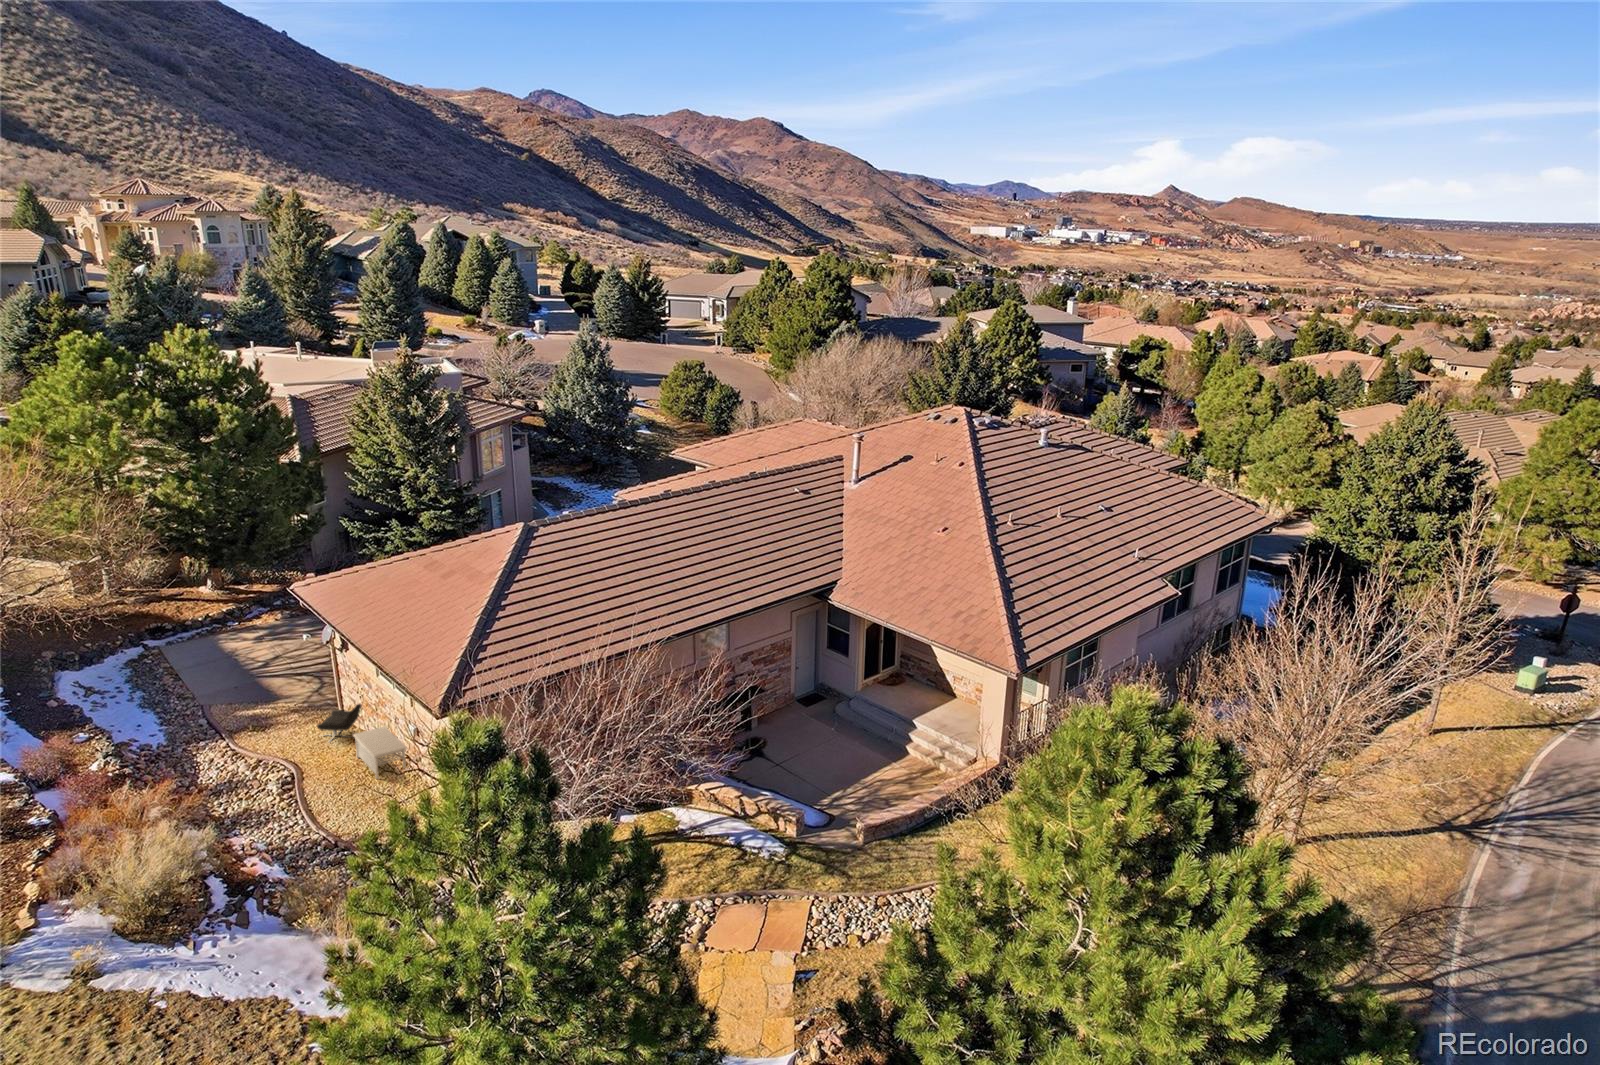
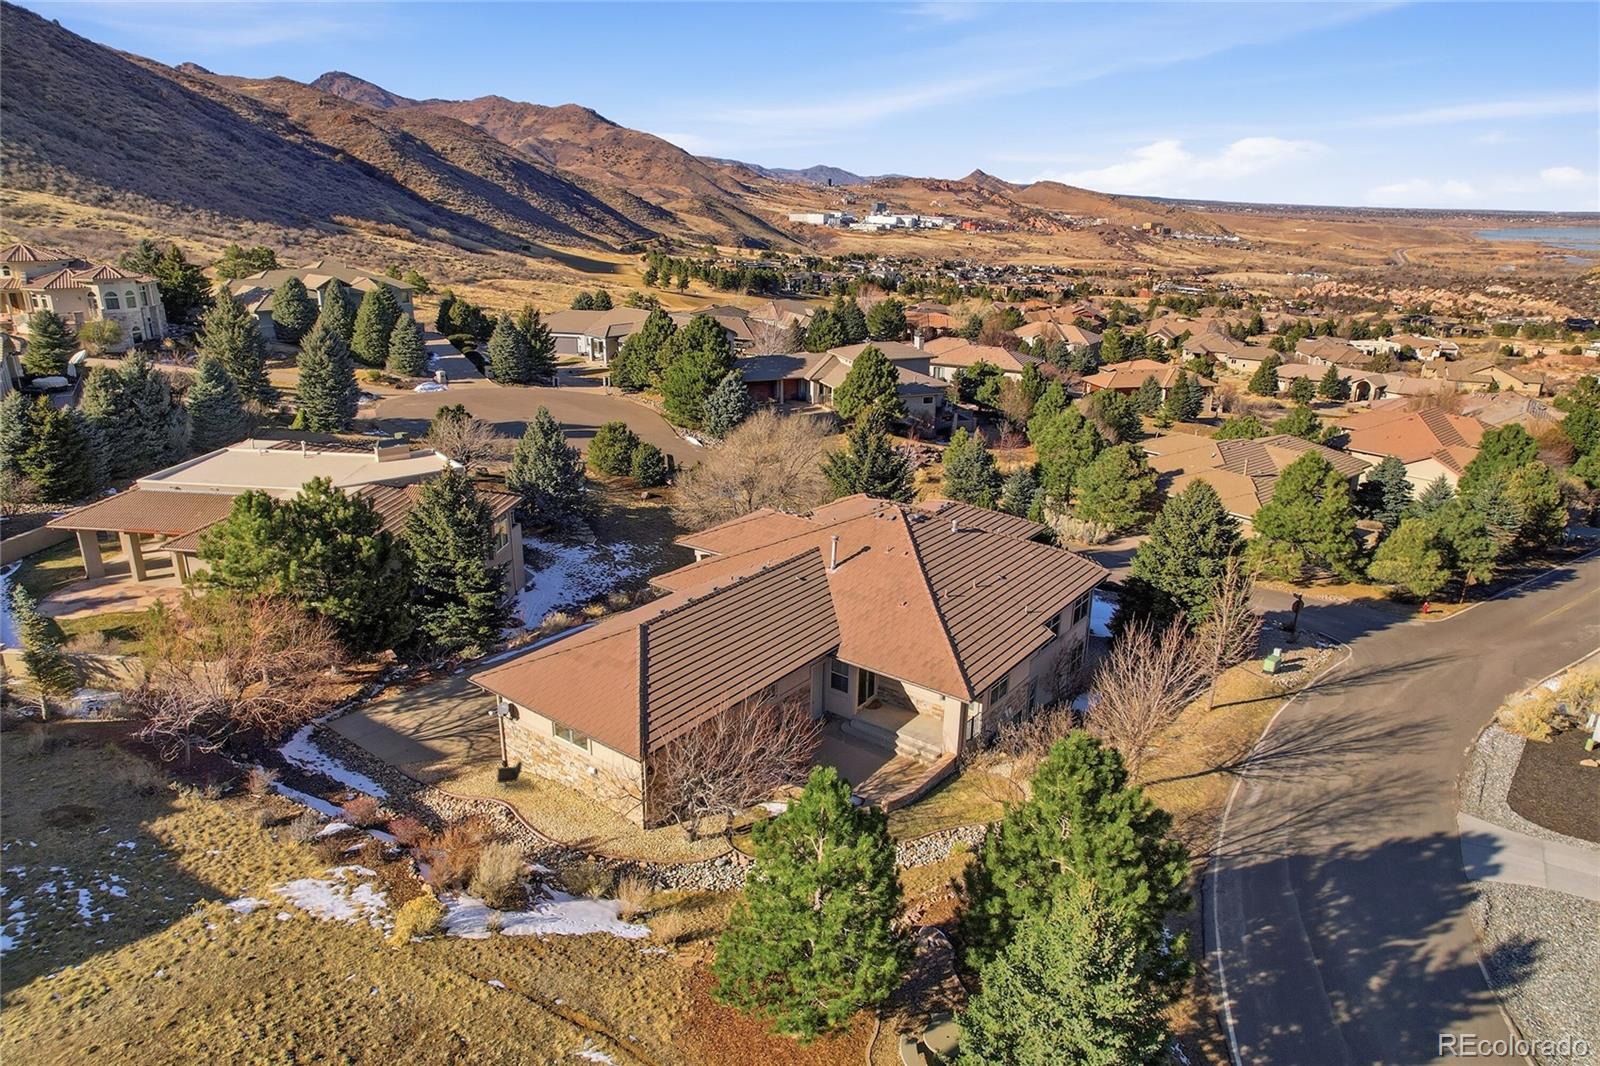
storage bench: present [354,727,407,779] -> none [532,776,576,812]

